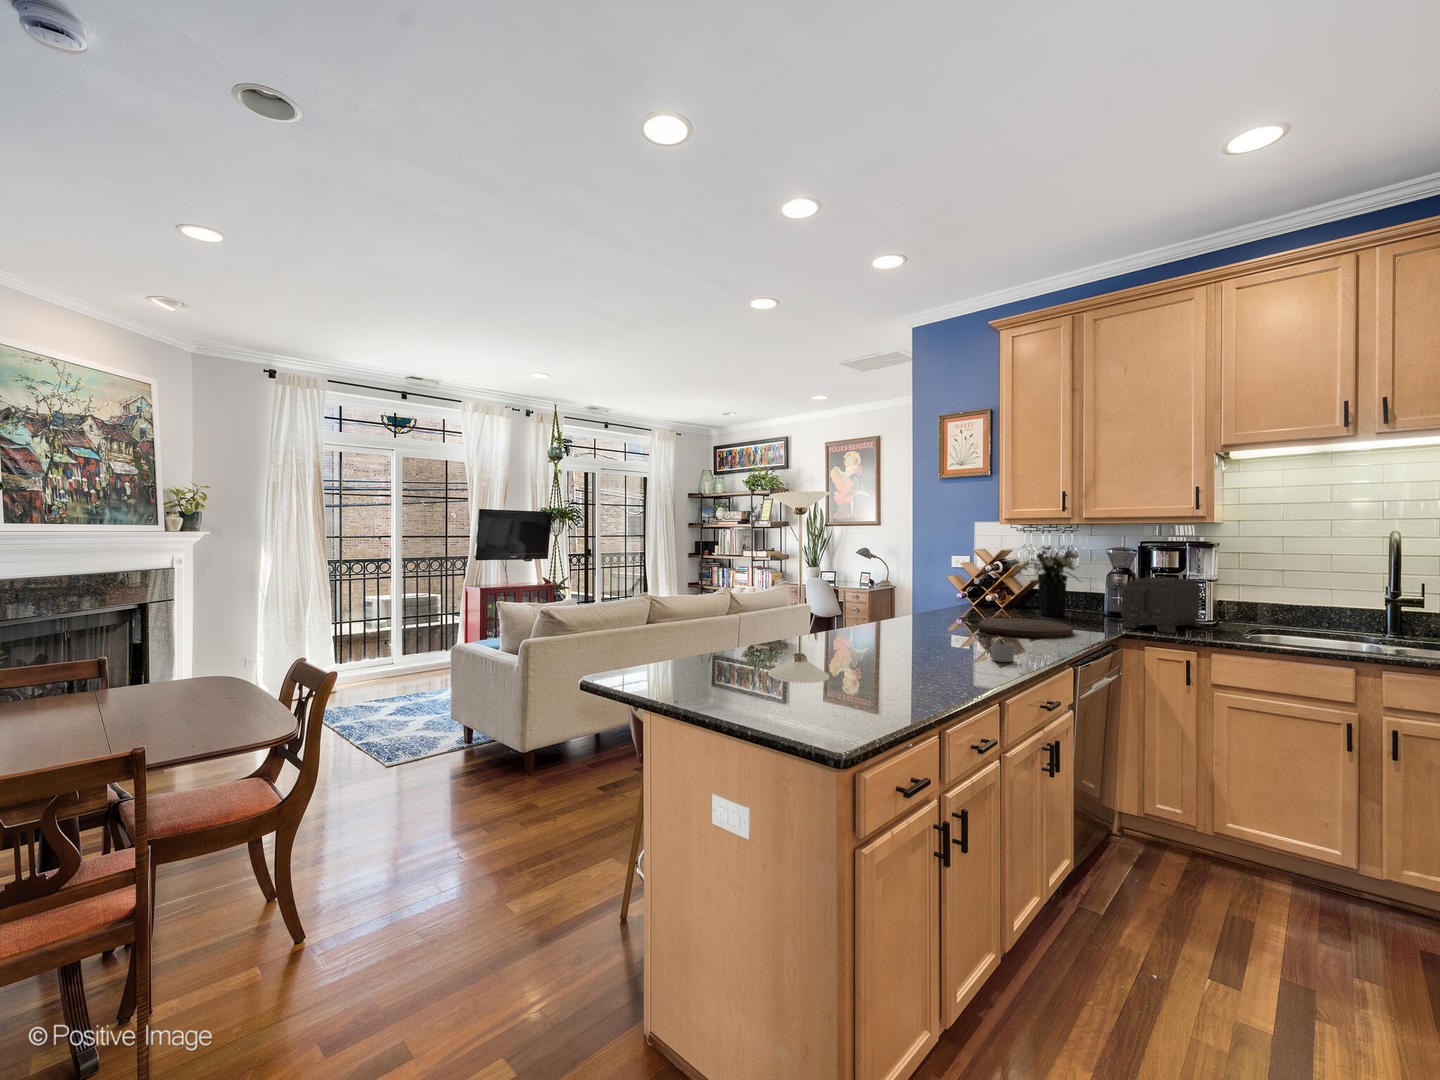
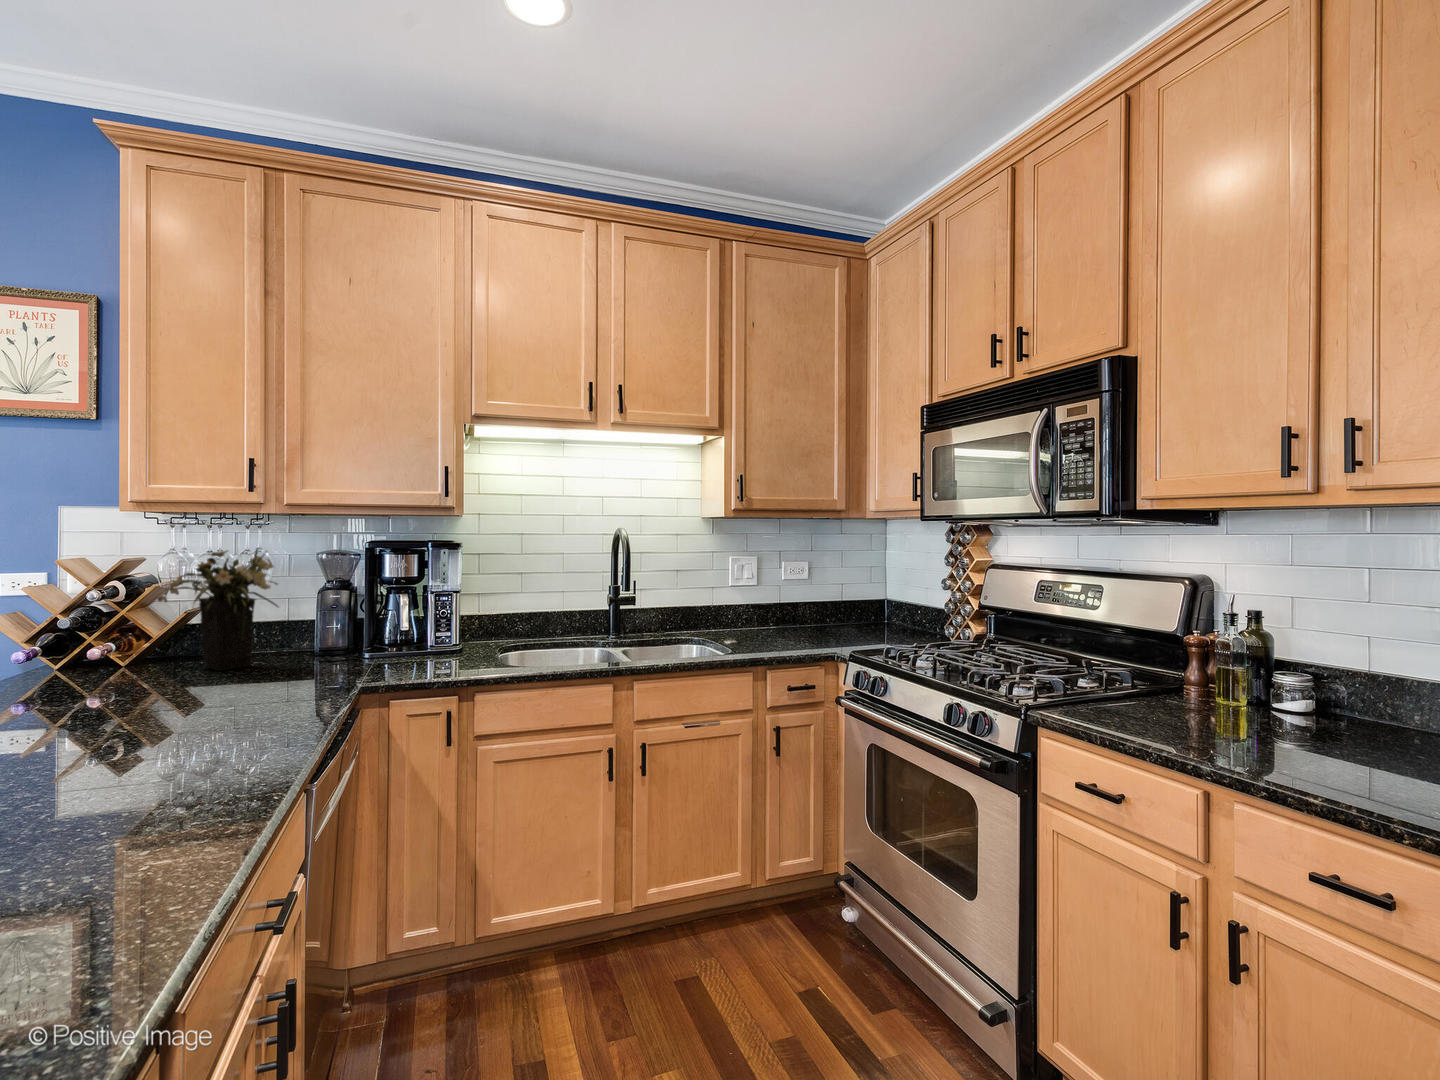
toaster: present [1121,577,1200,633] -> none [349,592,446,674]
cutting board: present [979,618,1073,638] -> none [60,687,277,745]
candle: present [991,642,1014,662] -> none [83,795,187,862]

